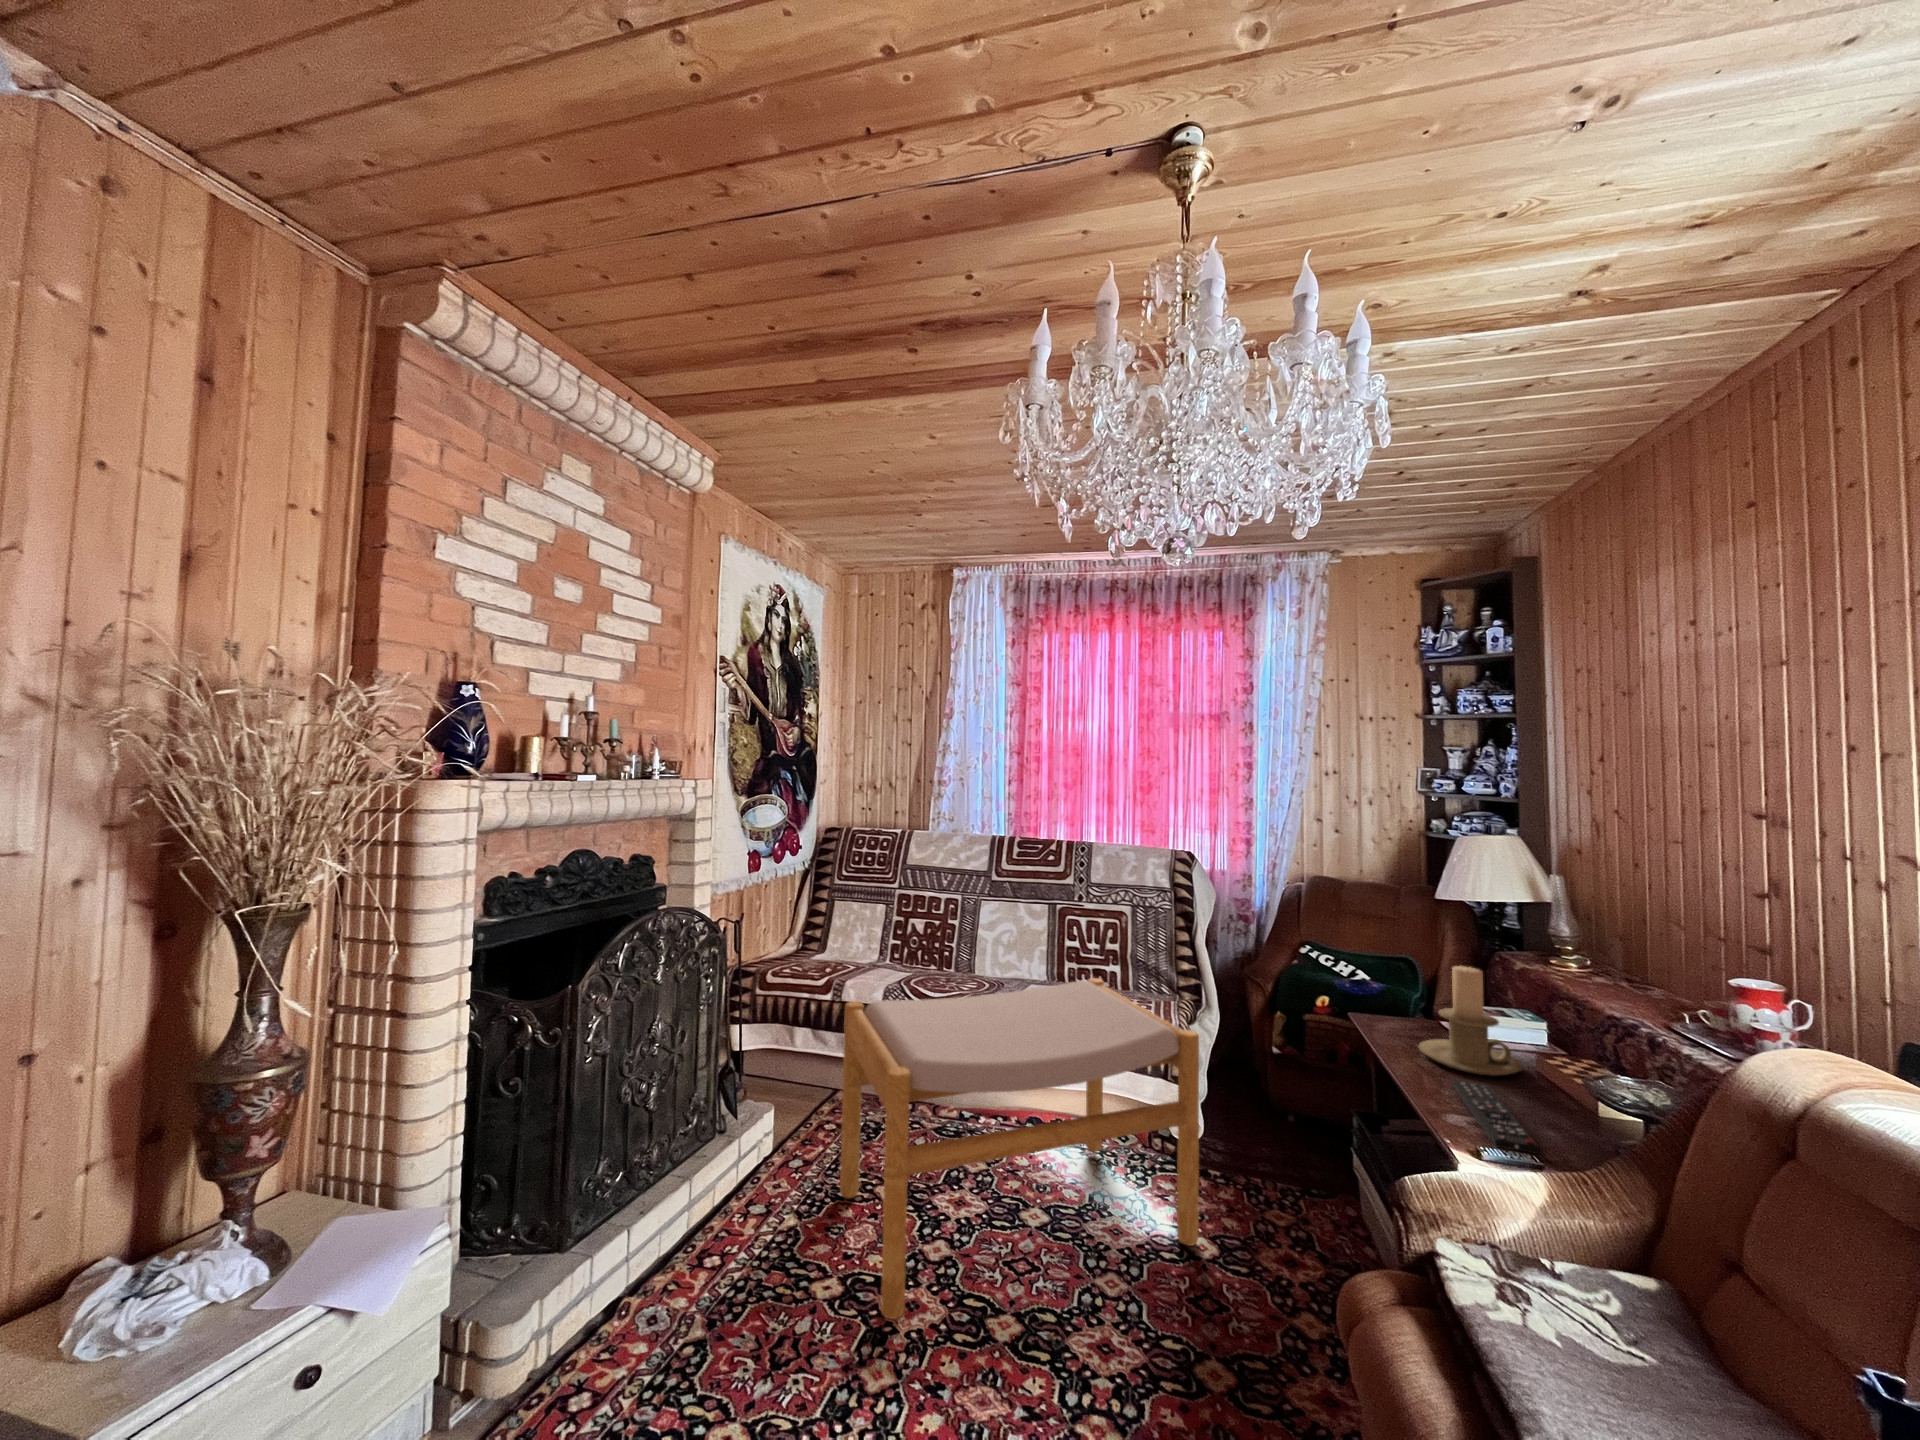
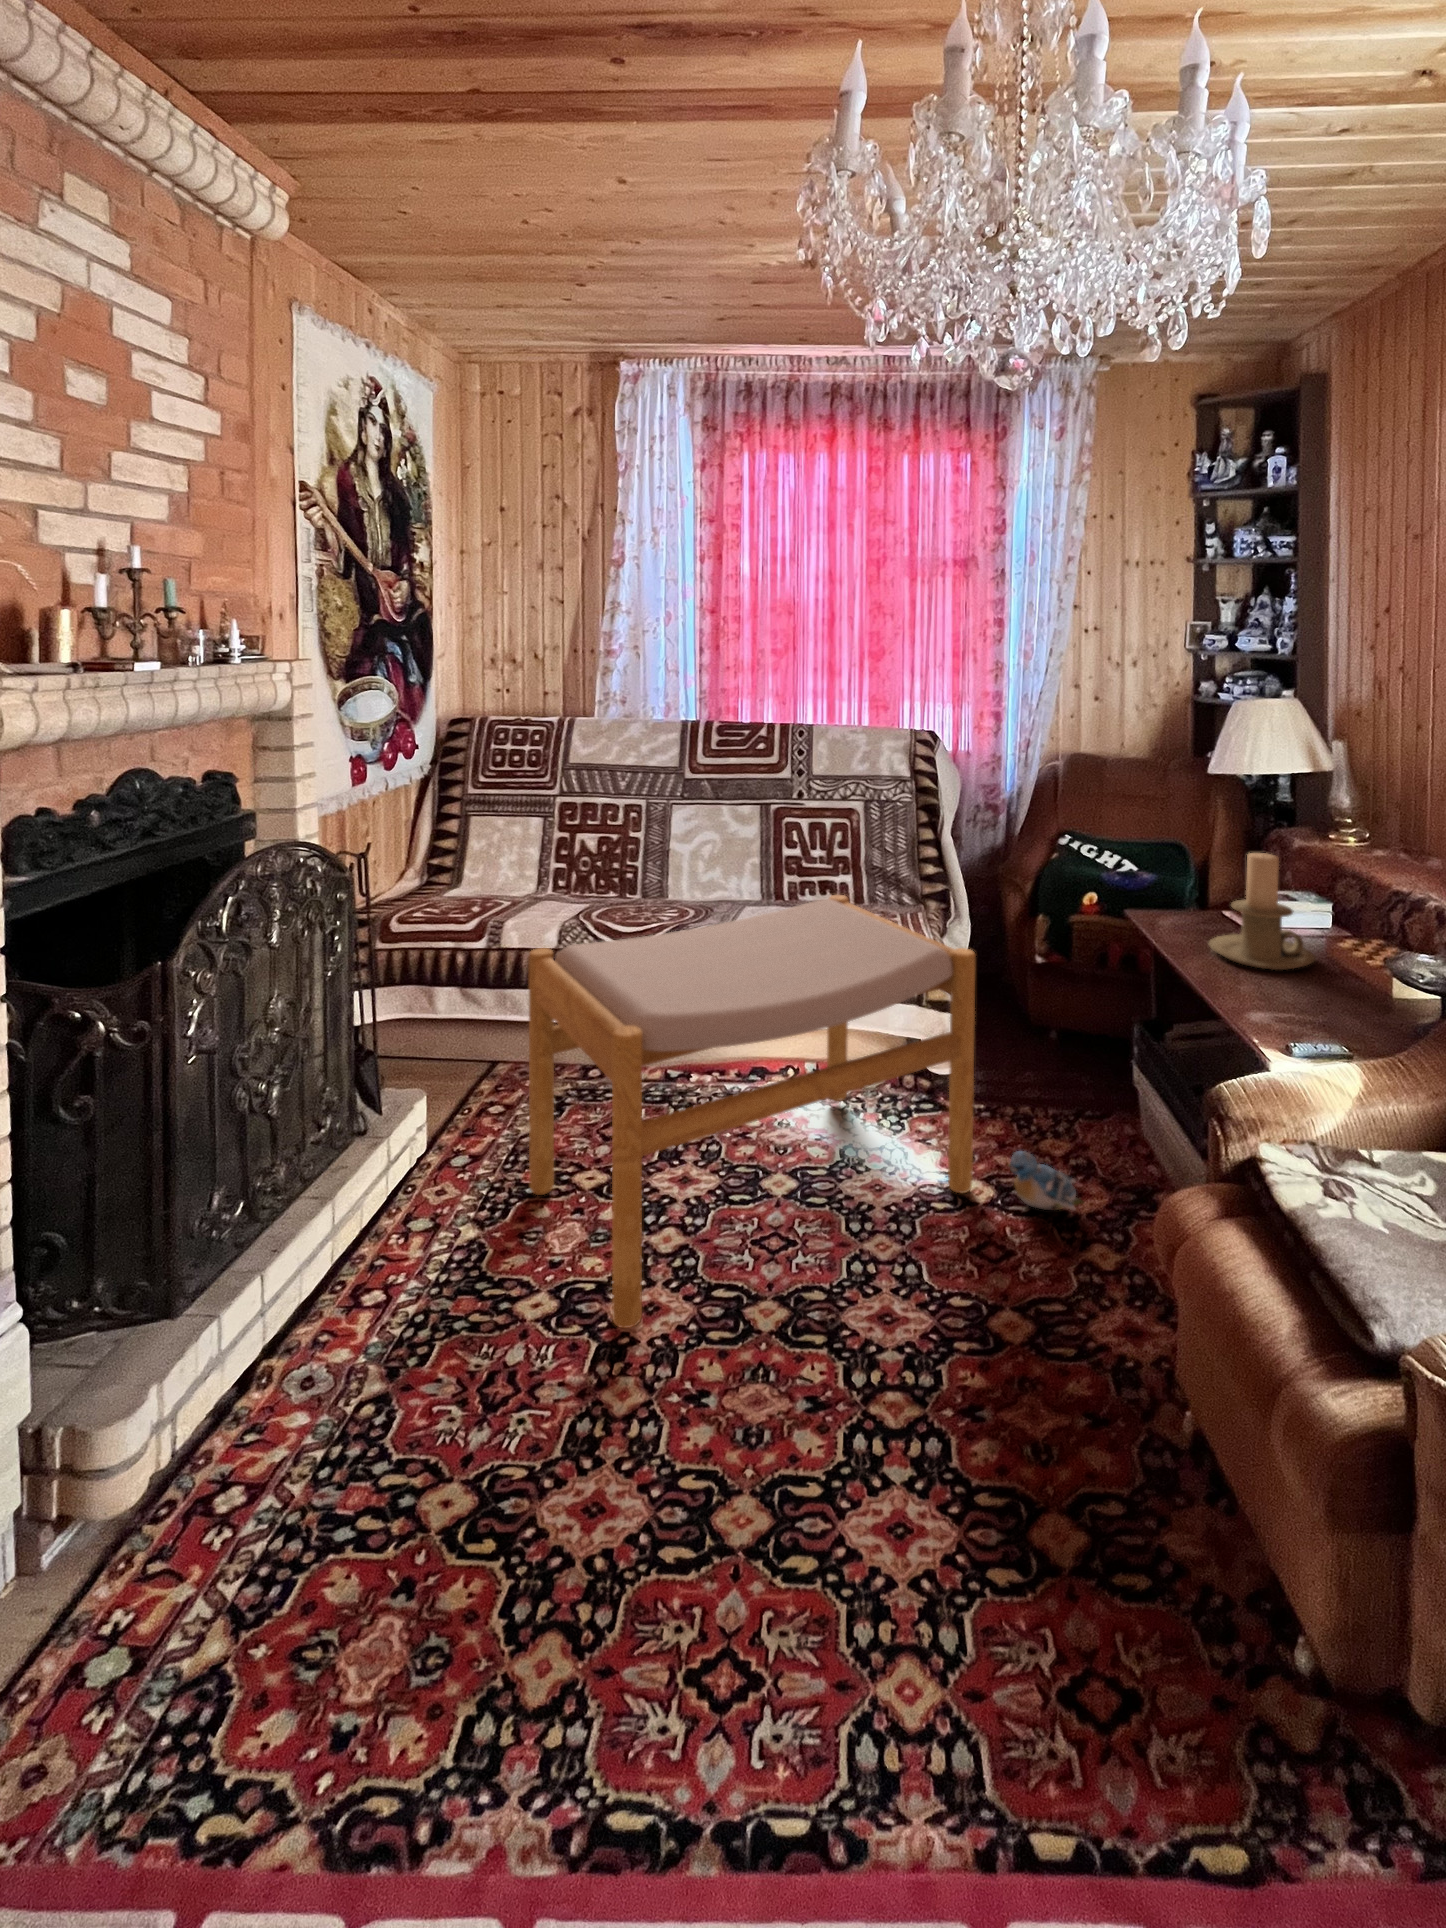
remote control: present [1452,1080,1539,1154] -> none [1249,978,1346,1048]
plush toy: none [1228,1214,1299,1277] -> present [1009,1151,1084,1210]

